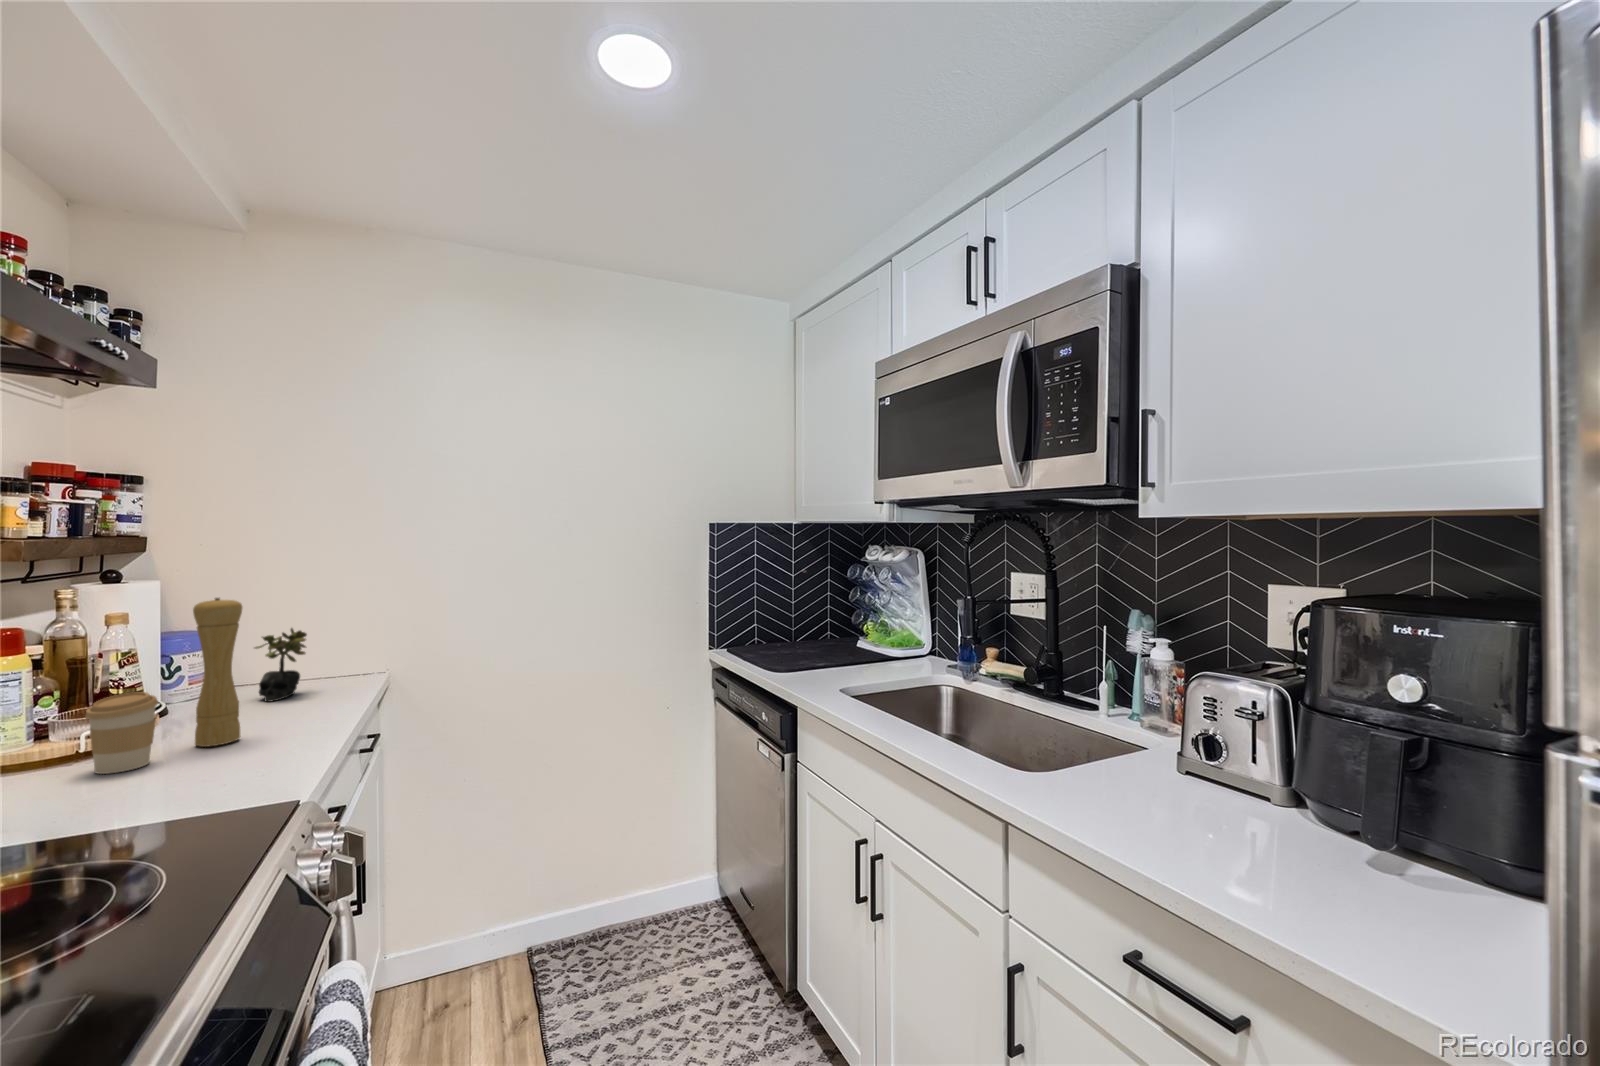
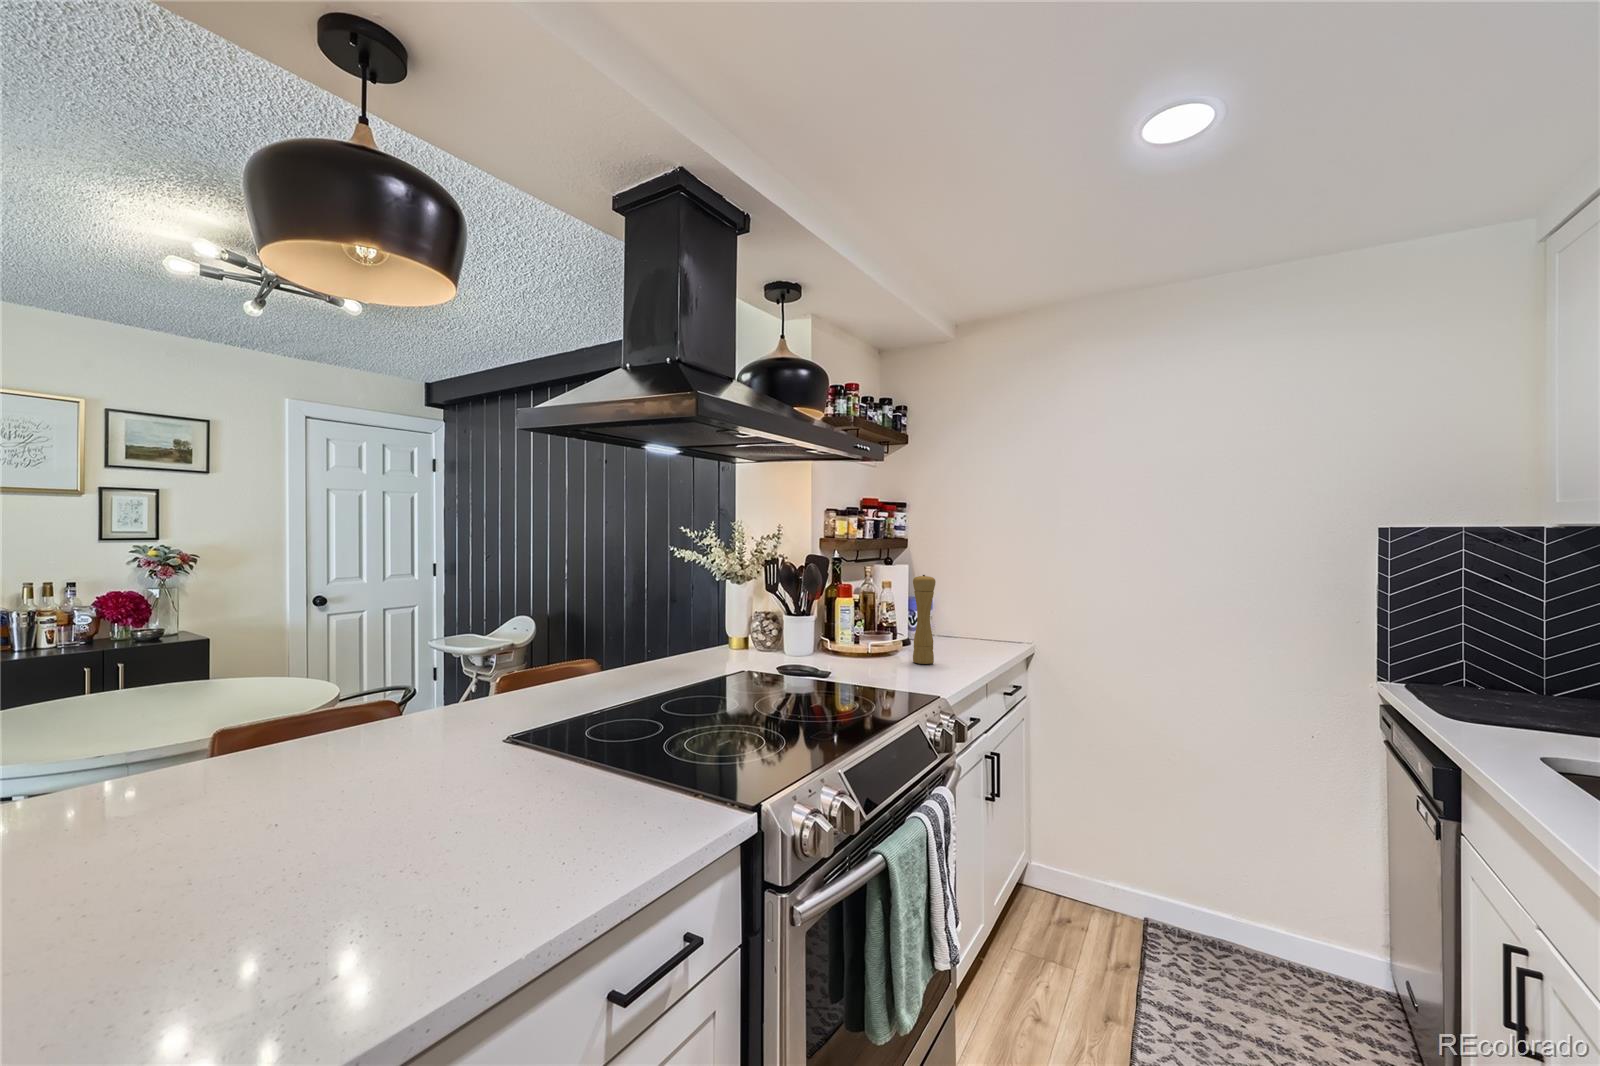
succulent plant: present [255,628,307,702] -> none [953,602,983,649]
coffee cup: present [85,692,158,774] -> none [867,624,896,666]

